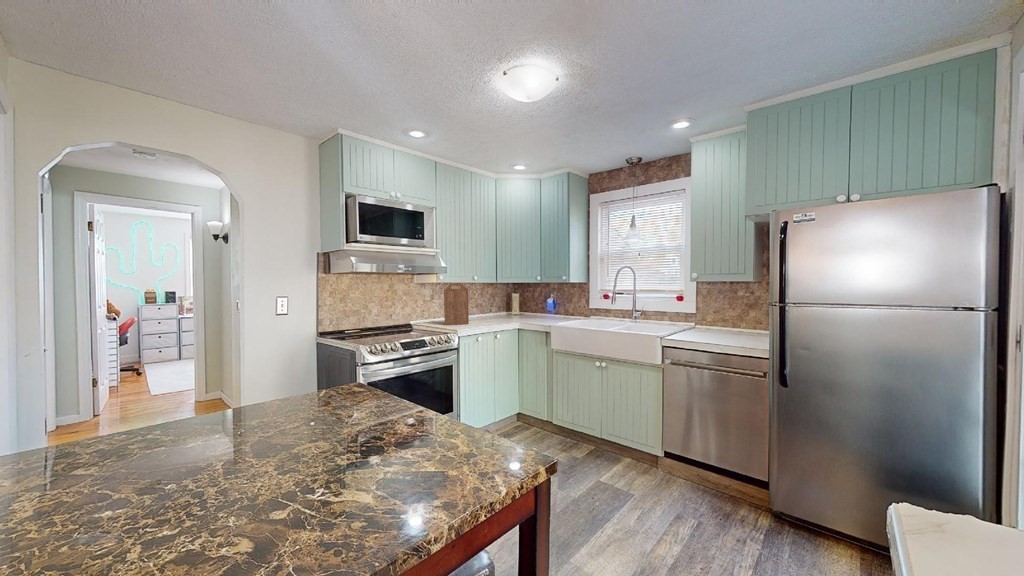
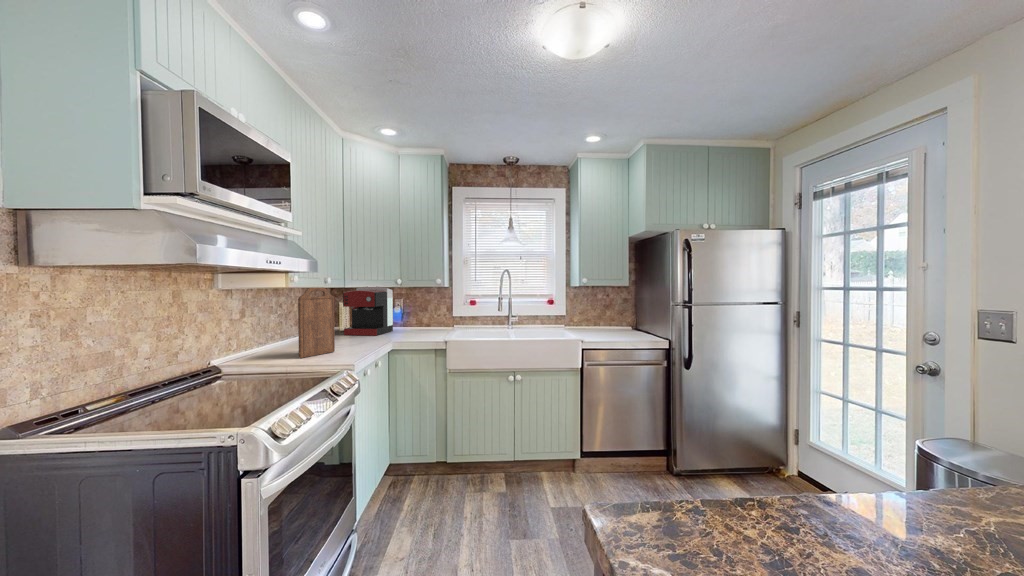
coffee maker: none [507,281,542,317] -> present [343,286,393,335]

